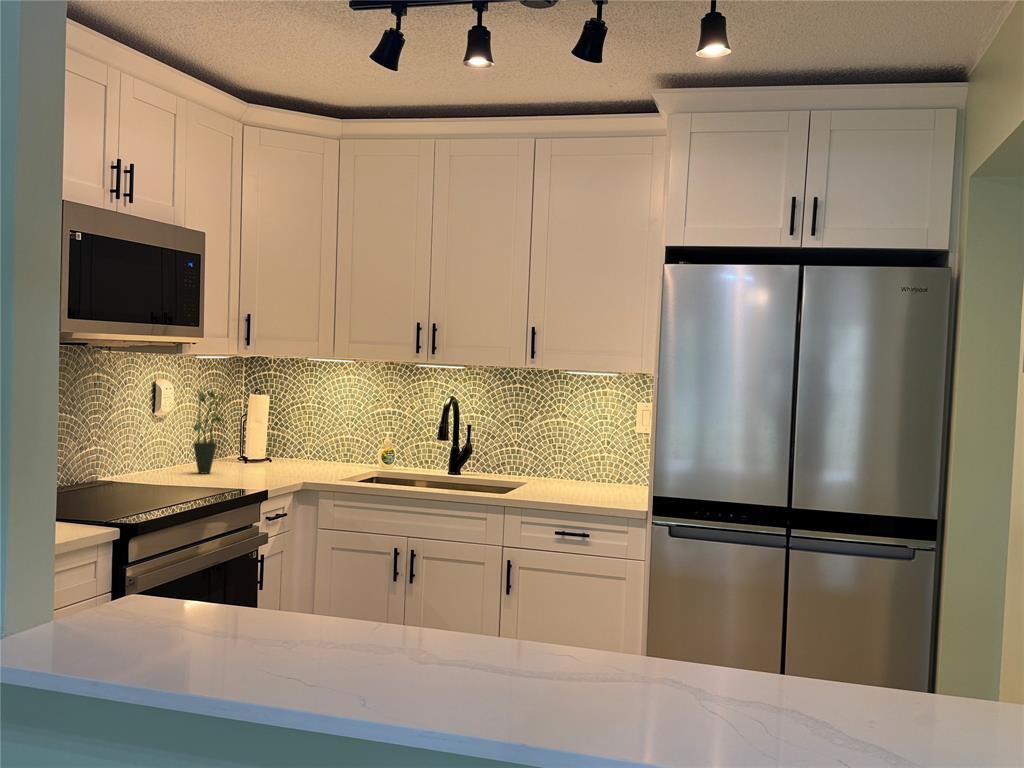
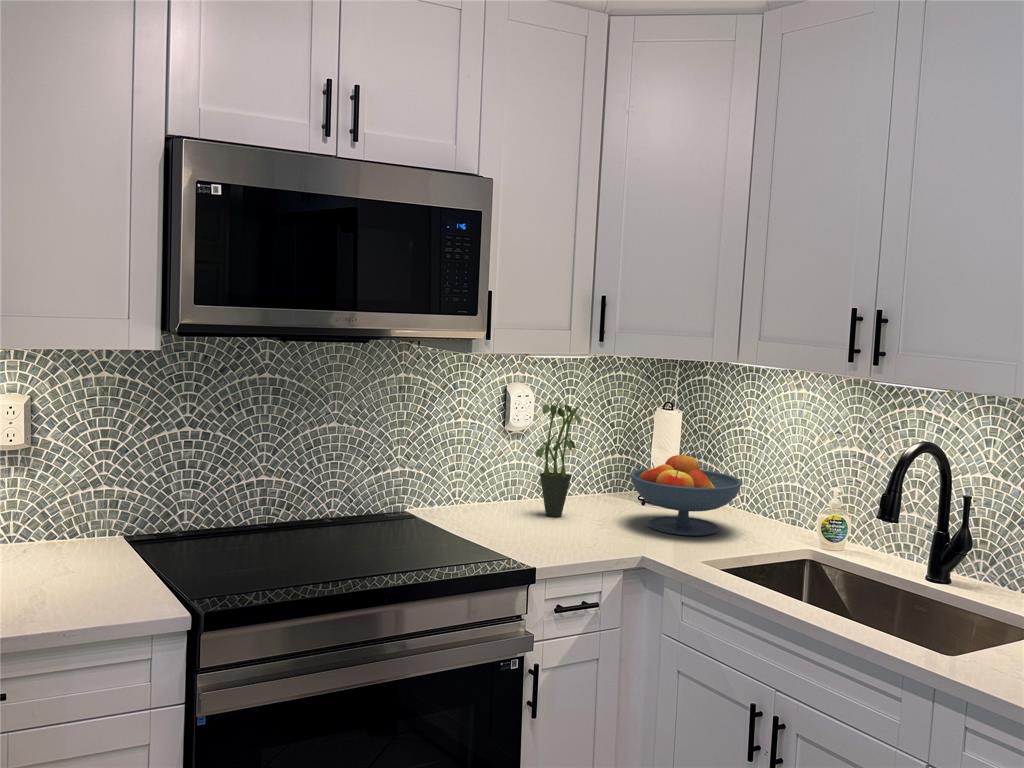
fruit bowl: none [255,422,331,473] -> present [630,453,742,536]

